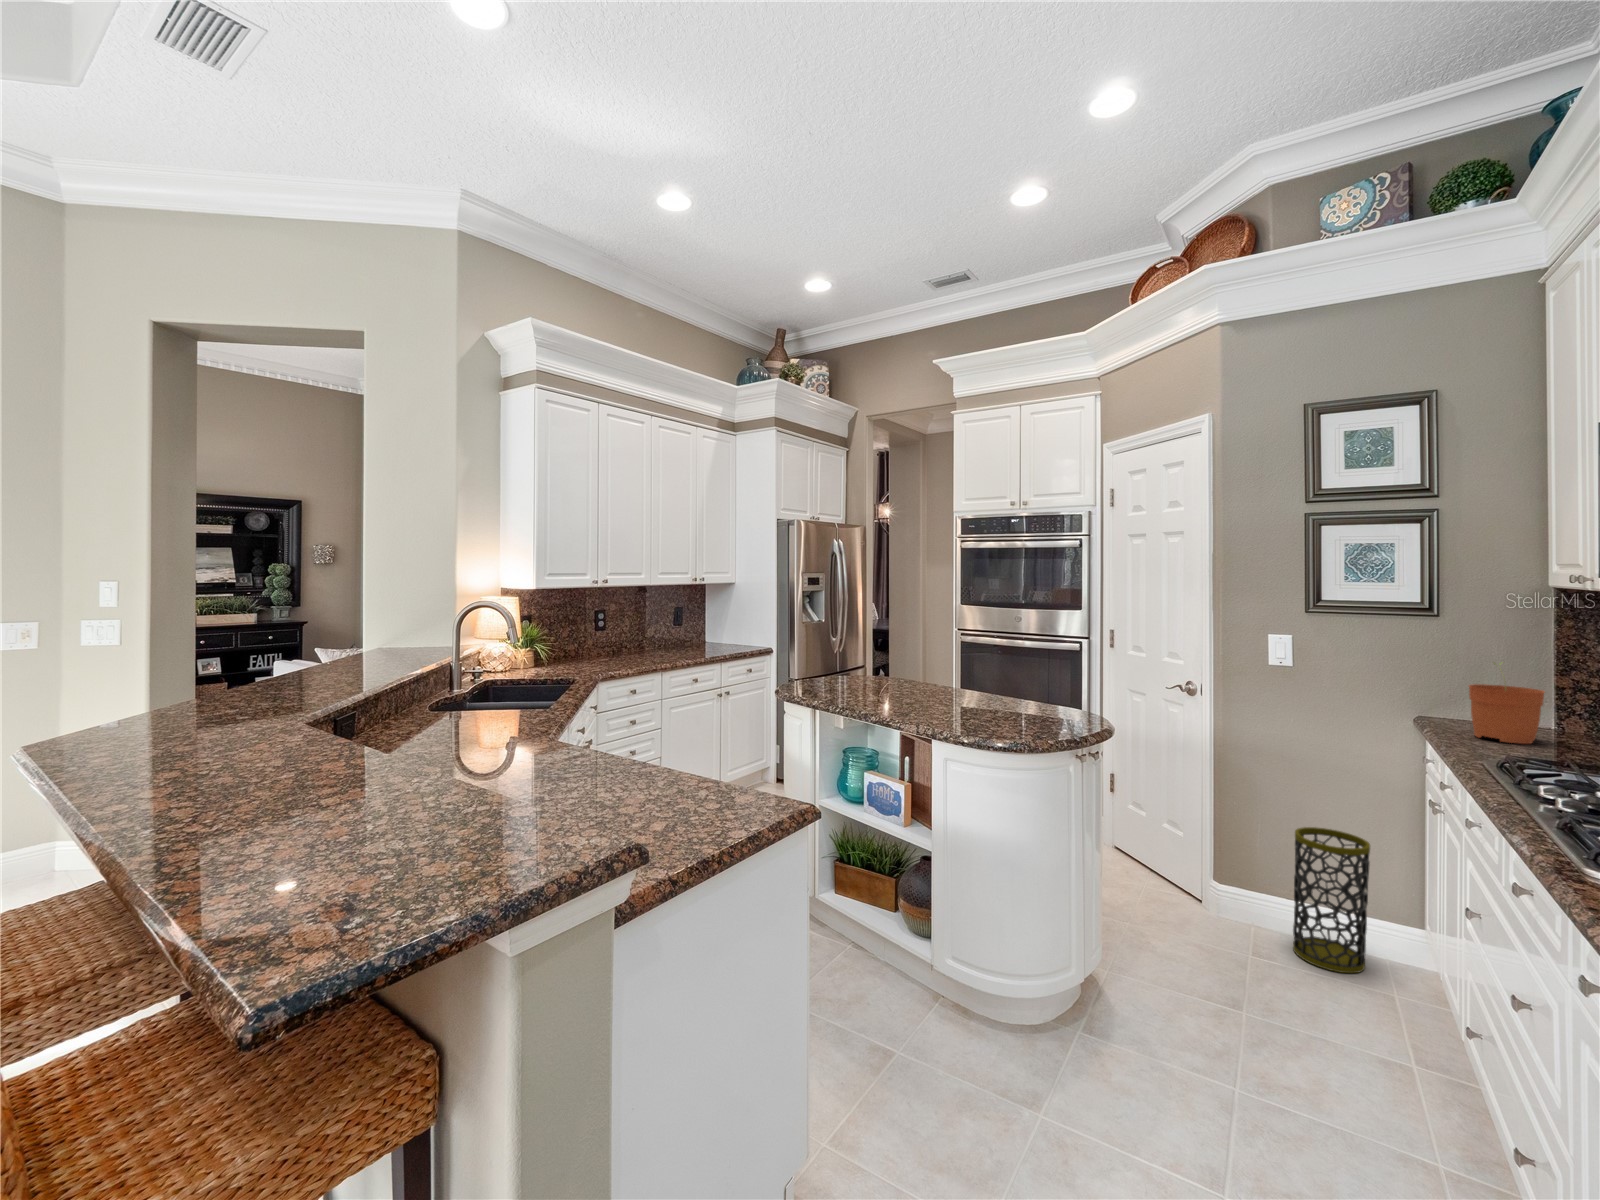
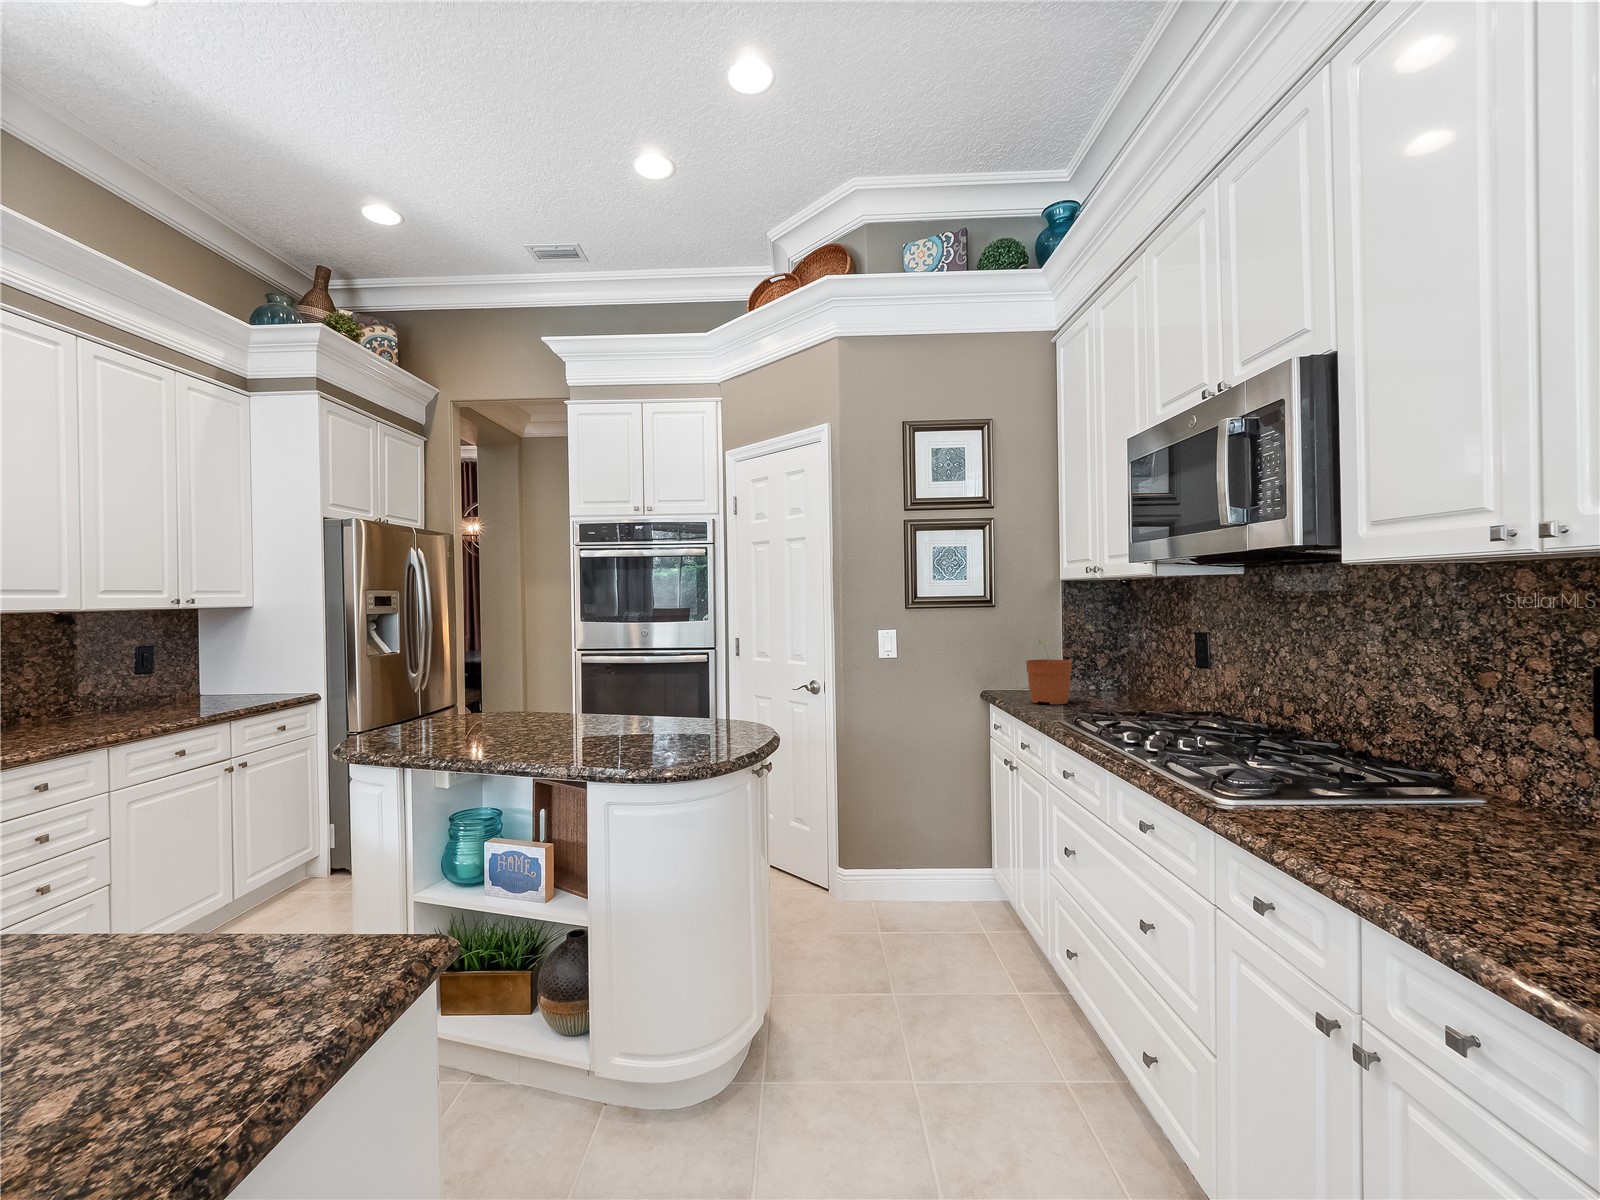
trash can: present [1293,827,1370,973] -> none [915,801,971,930]

